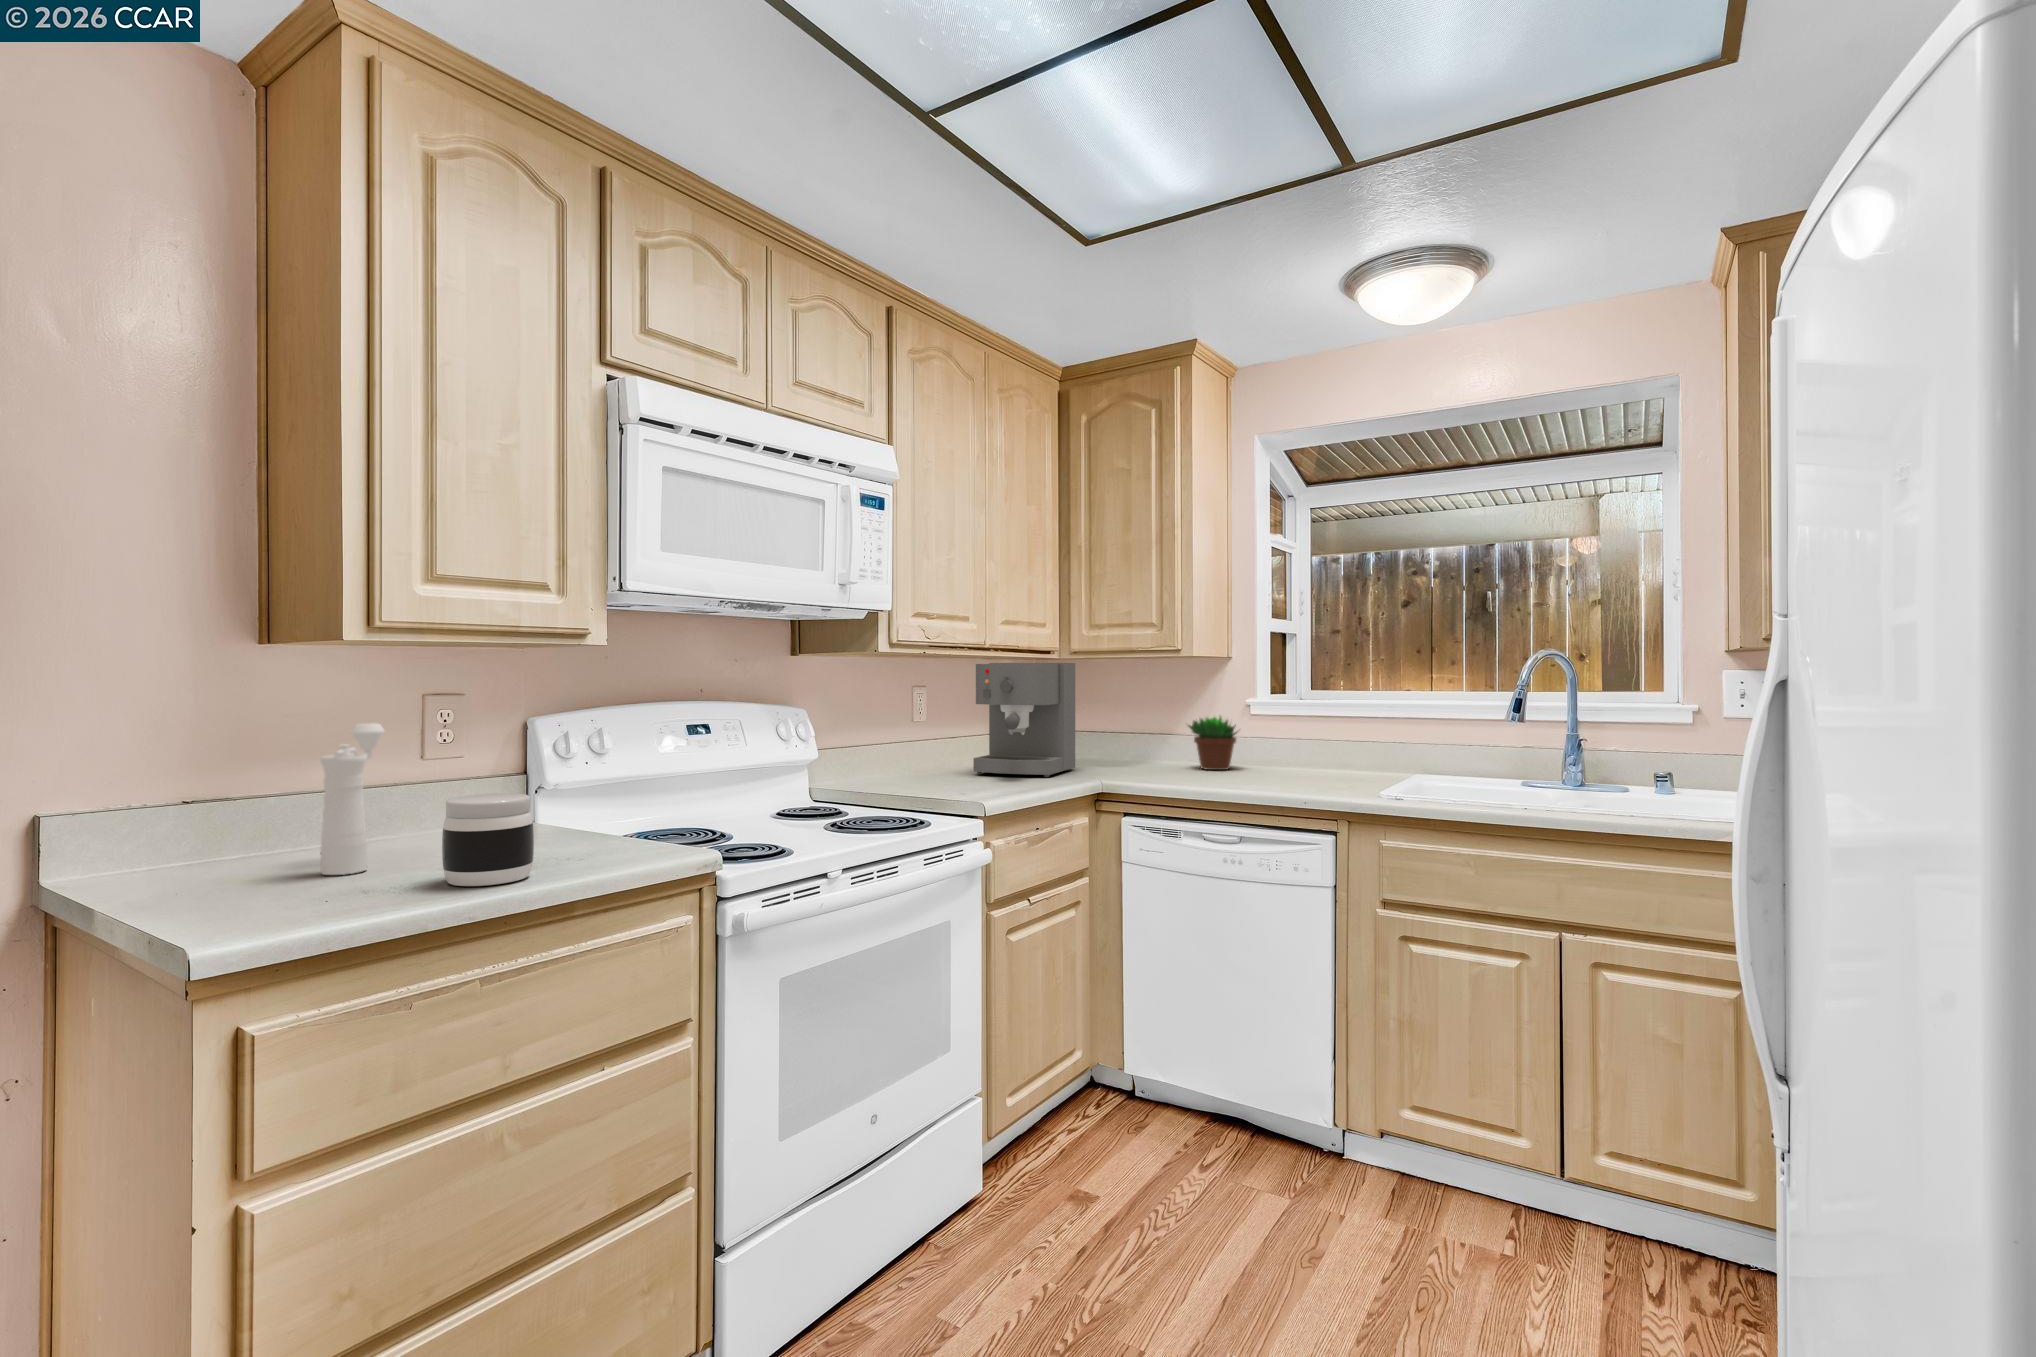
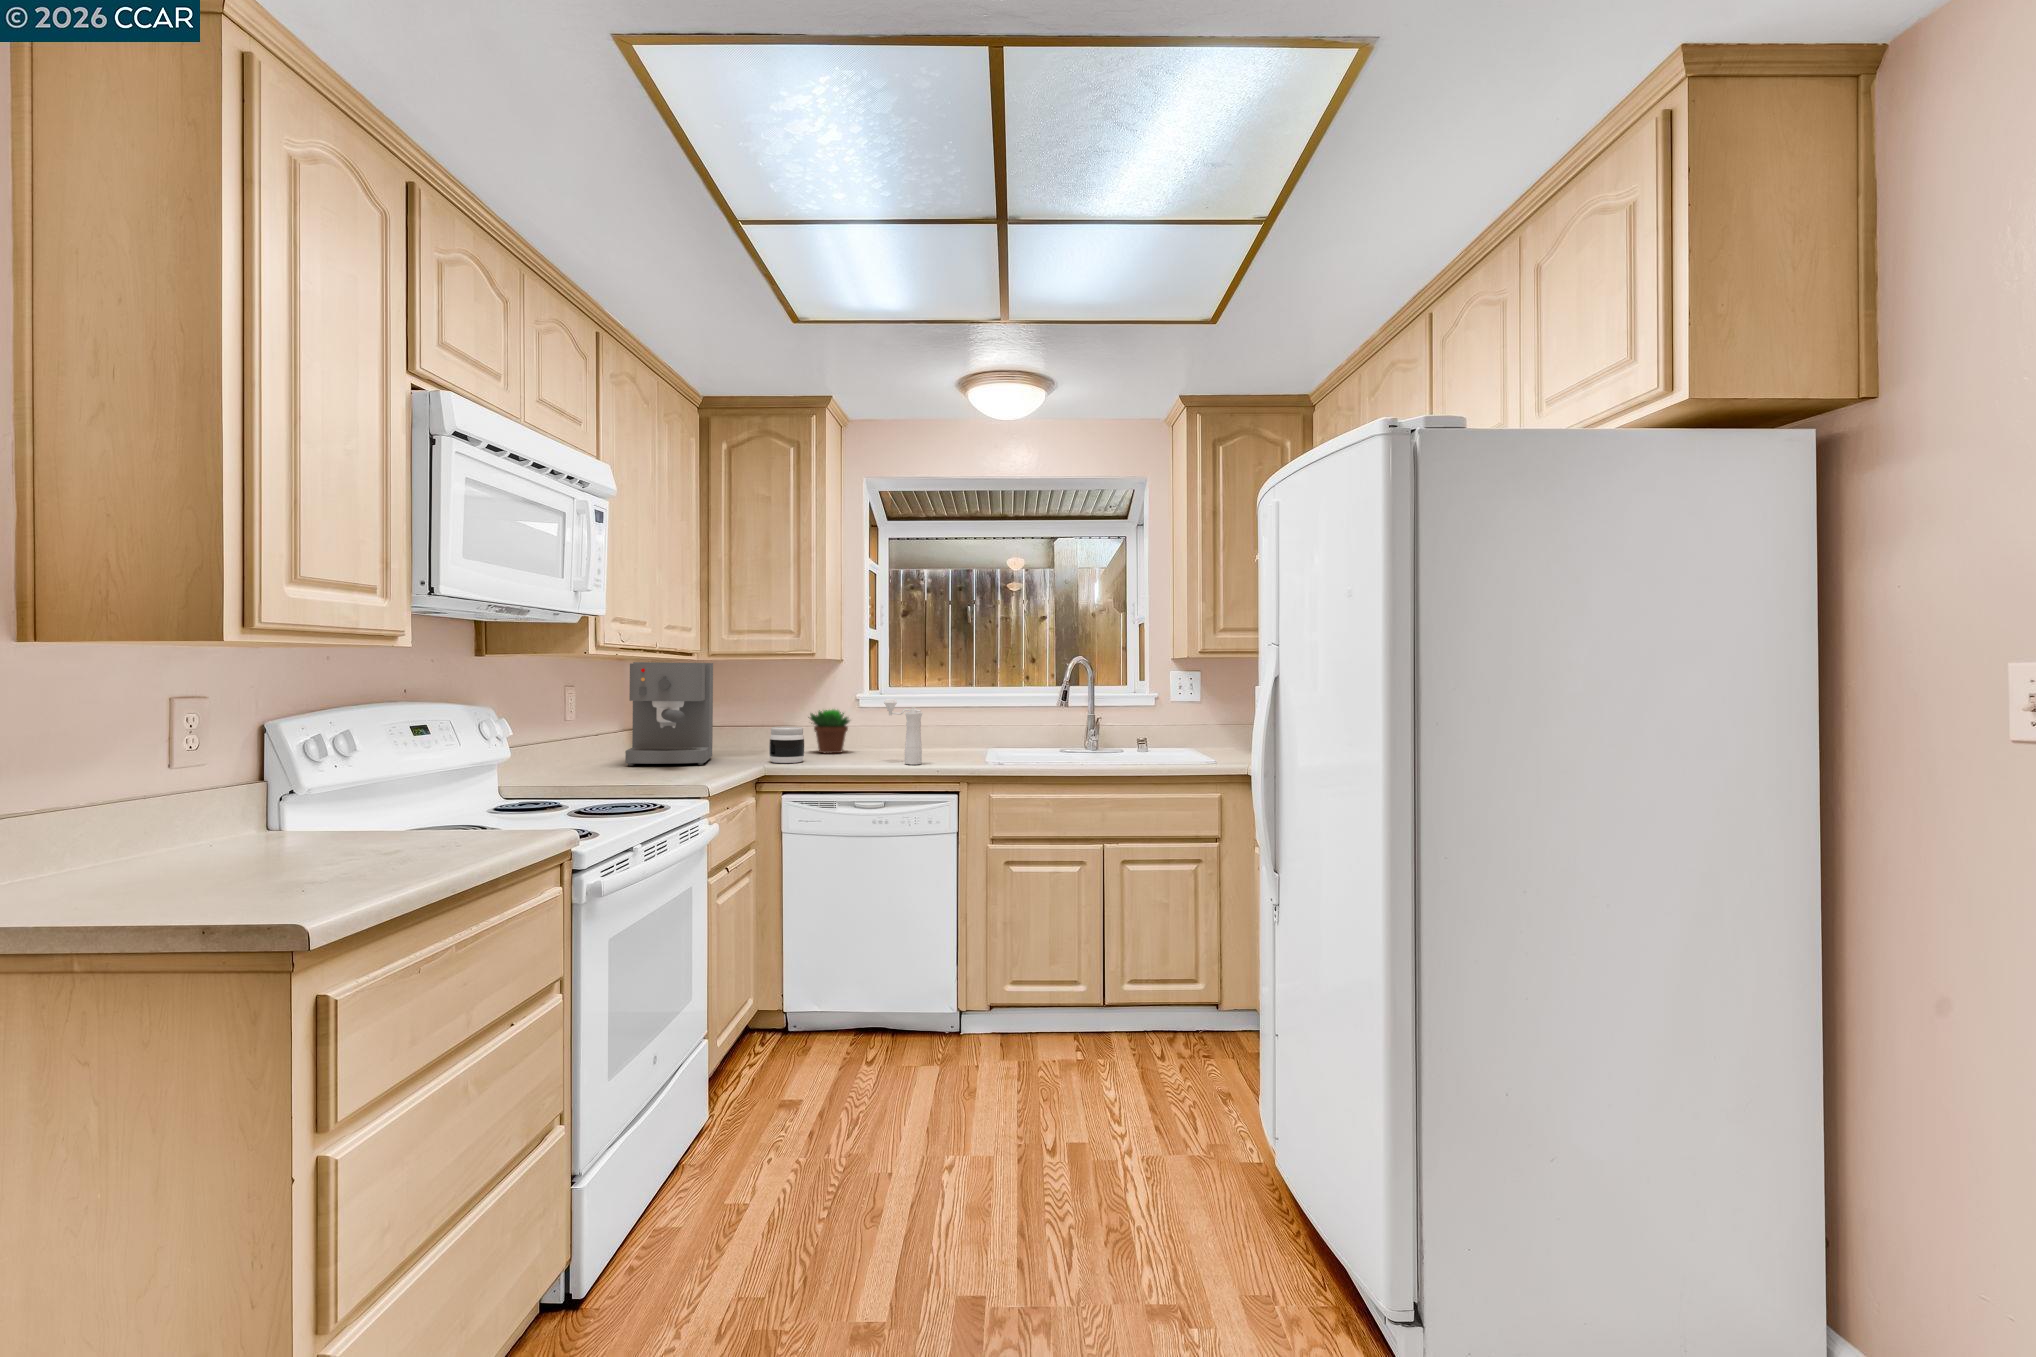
pepper mill: present [320,723,384,875] -> present [884,699,923,765]
jar: present [442,793,534,886] -> present [769,726,804,763]

